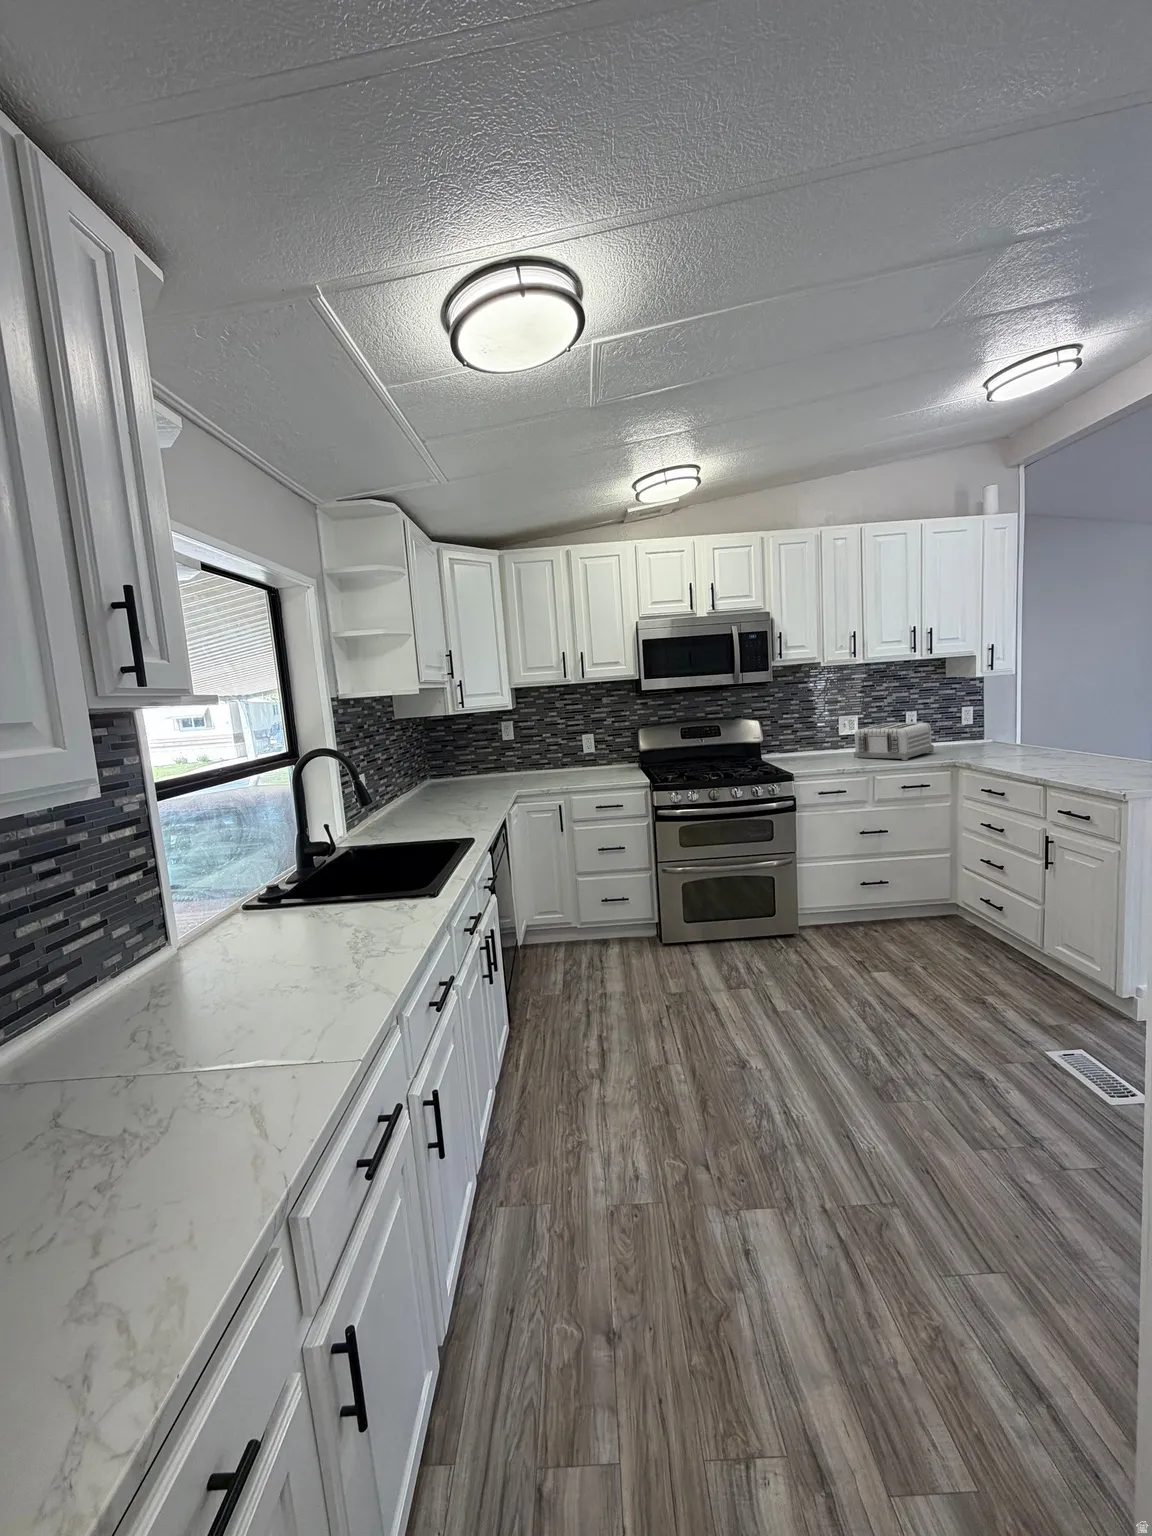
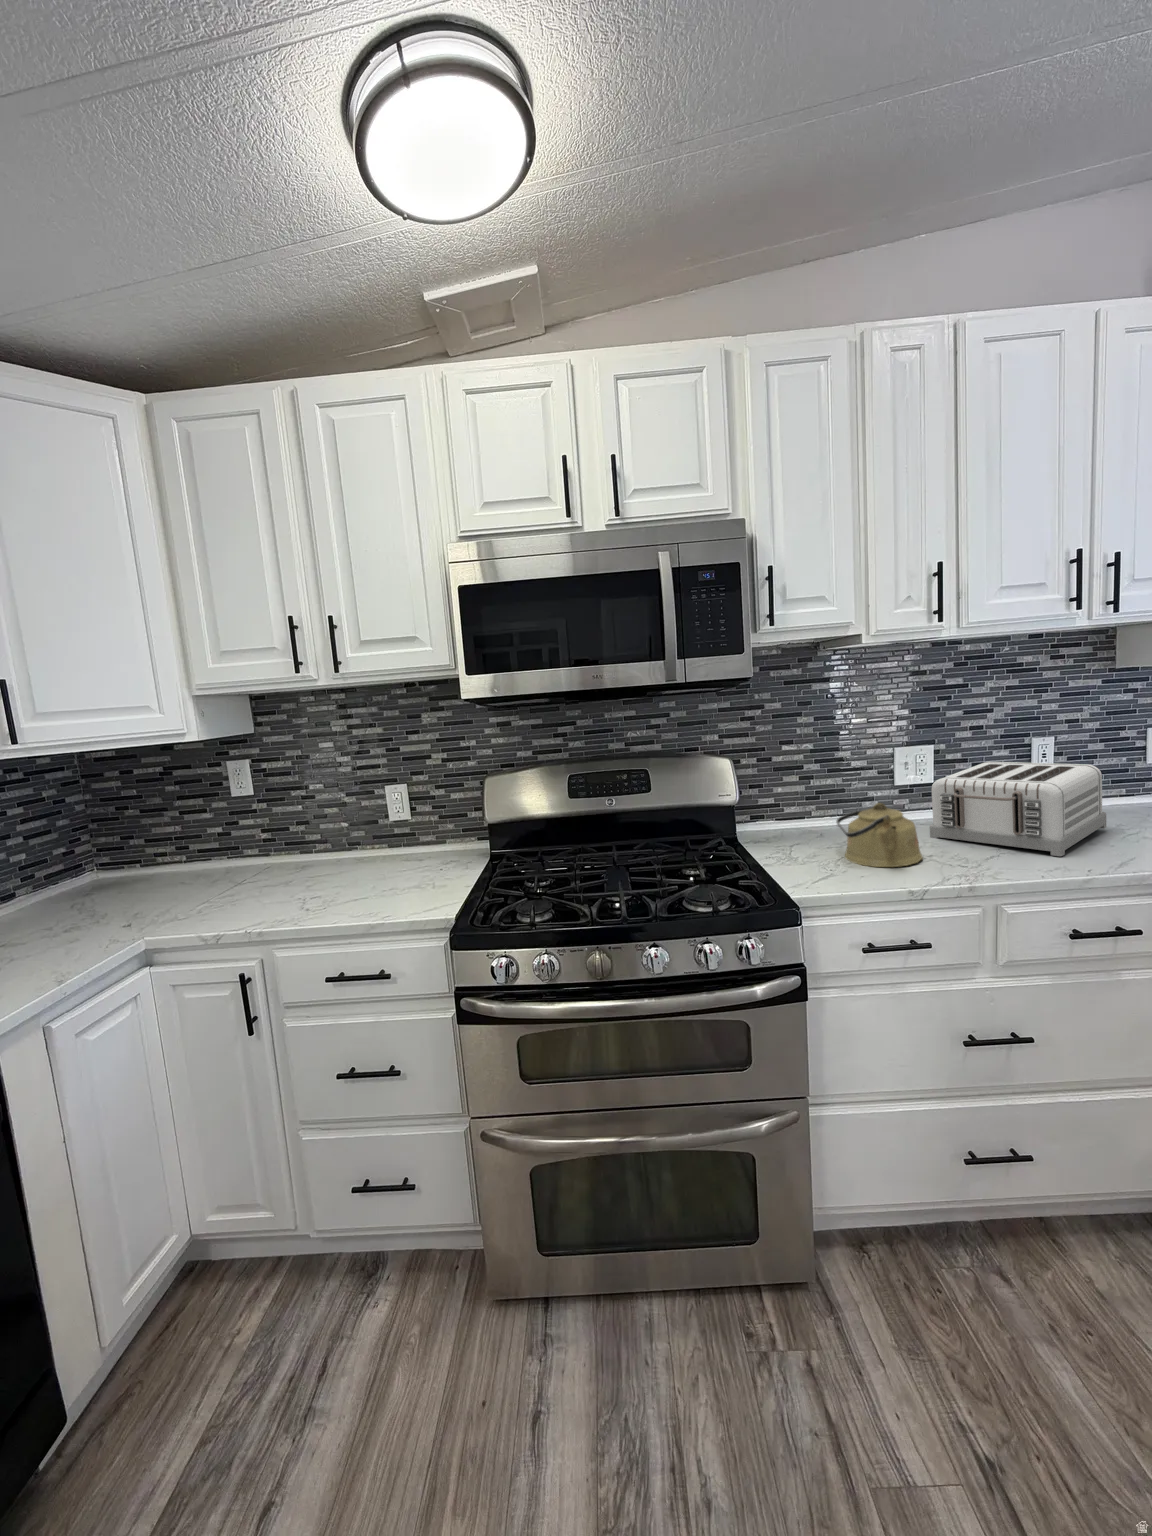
kettle: none [809,738,847,766] -> present [836,803,922,867]

